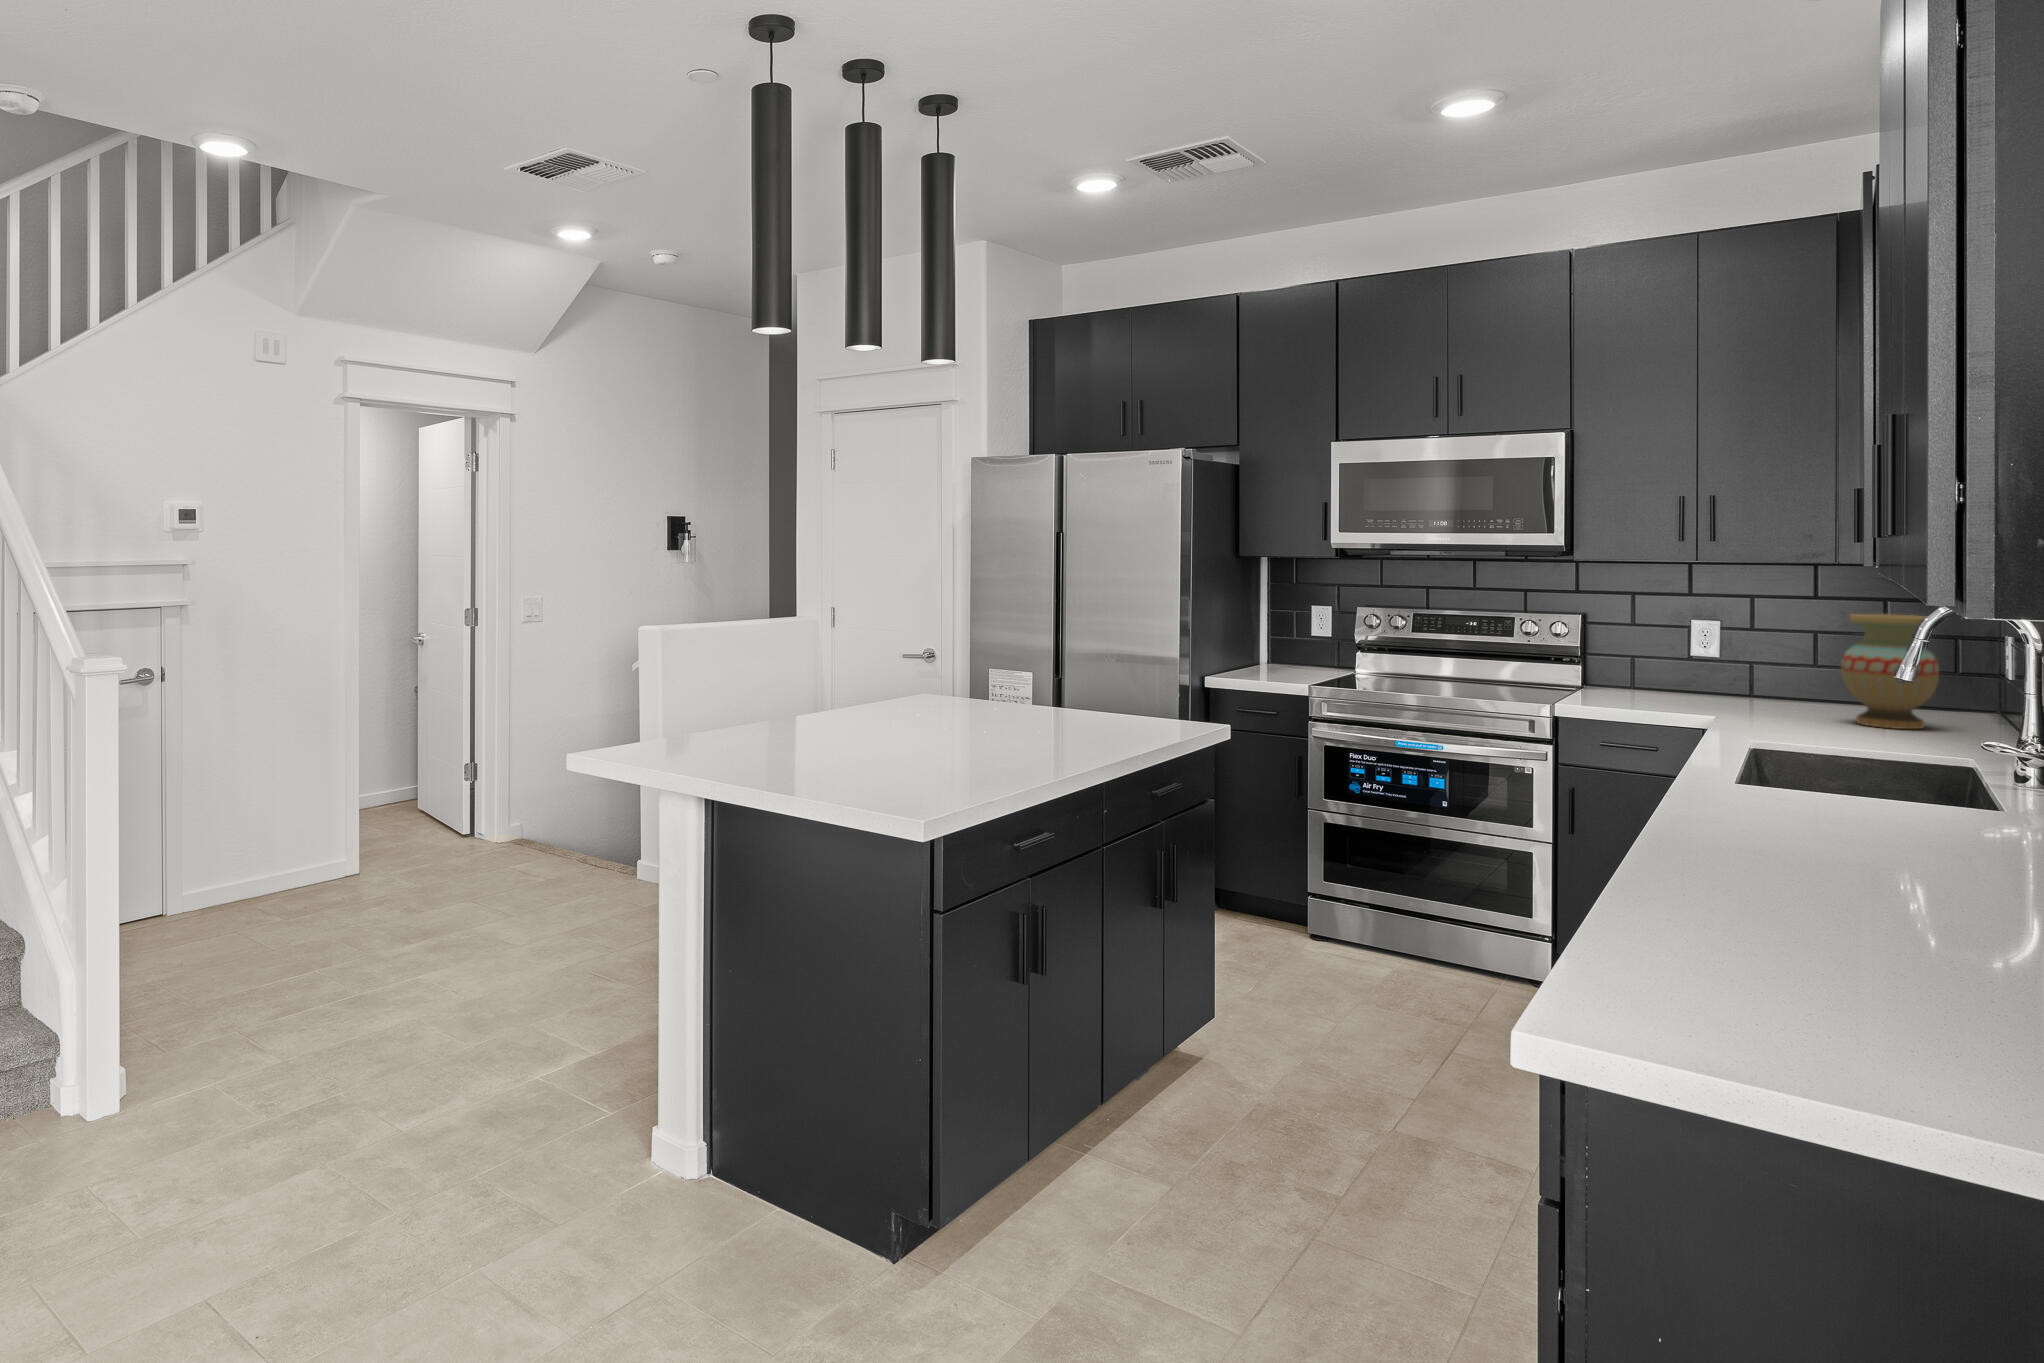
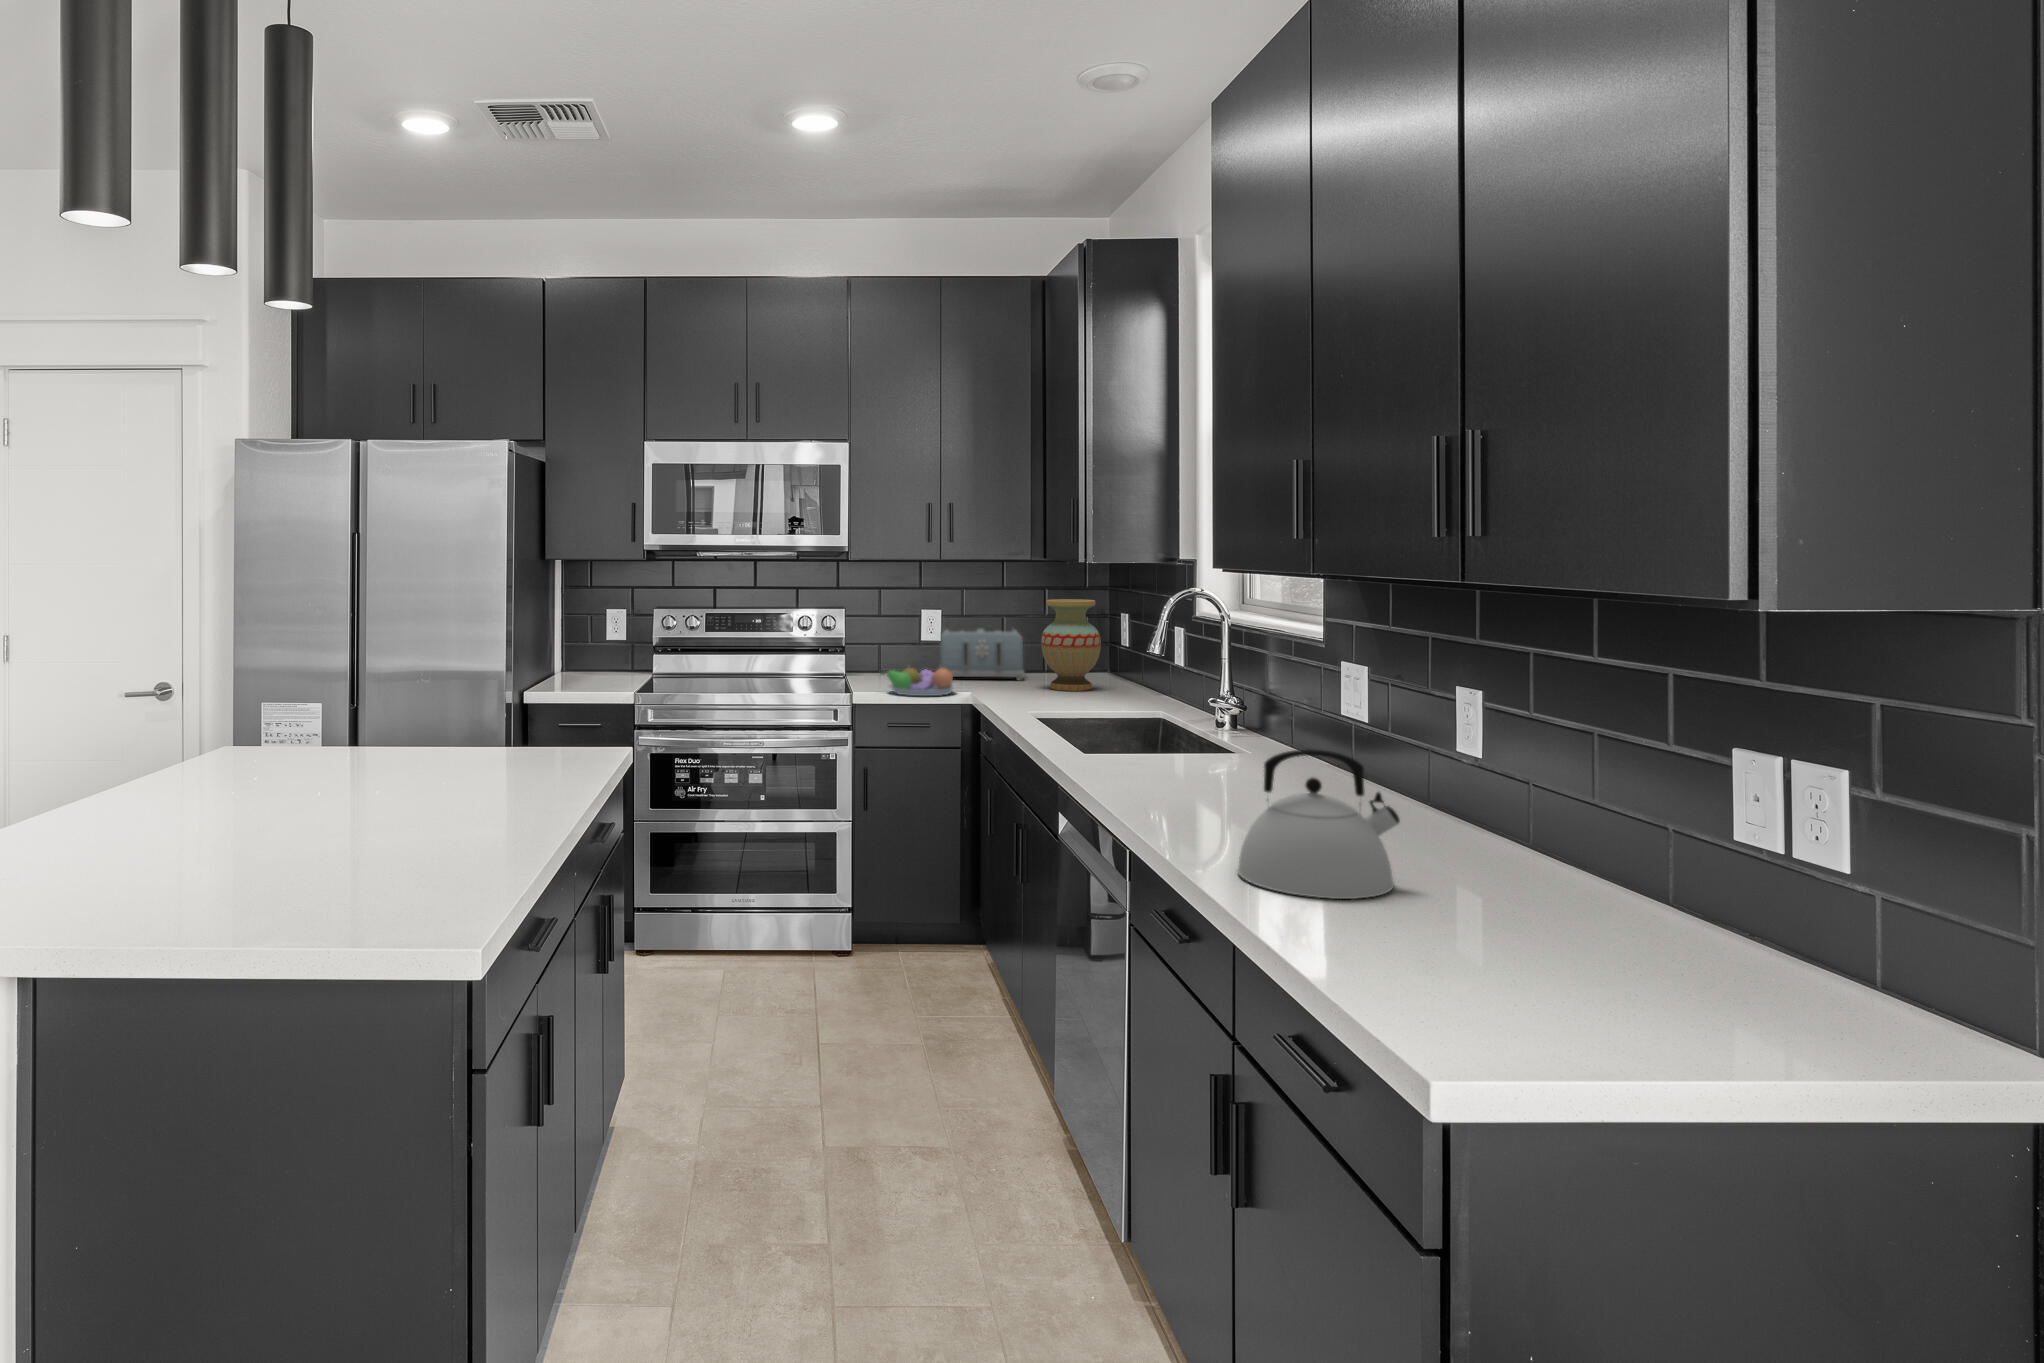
toaster: none [1705,642,1845,711] -> present [939,629,1025,680]
fruit bowl: none [1596,678,1702,717] -> present [881,665,956,696]
kettle: none [1713,785,1947,968] -> present [1238,749,1400,899]

